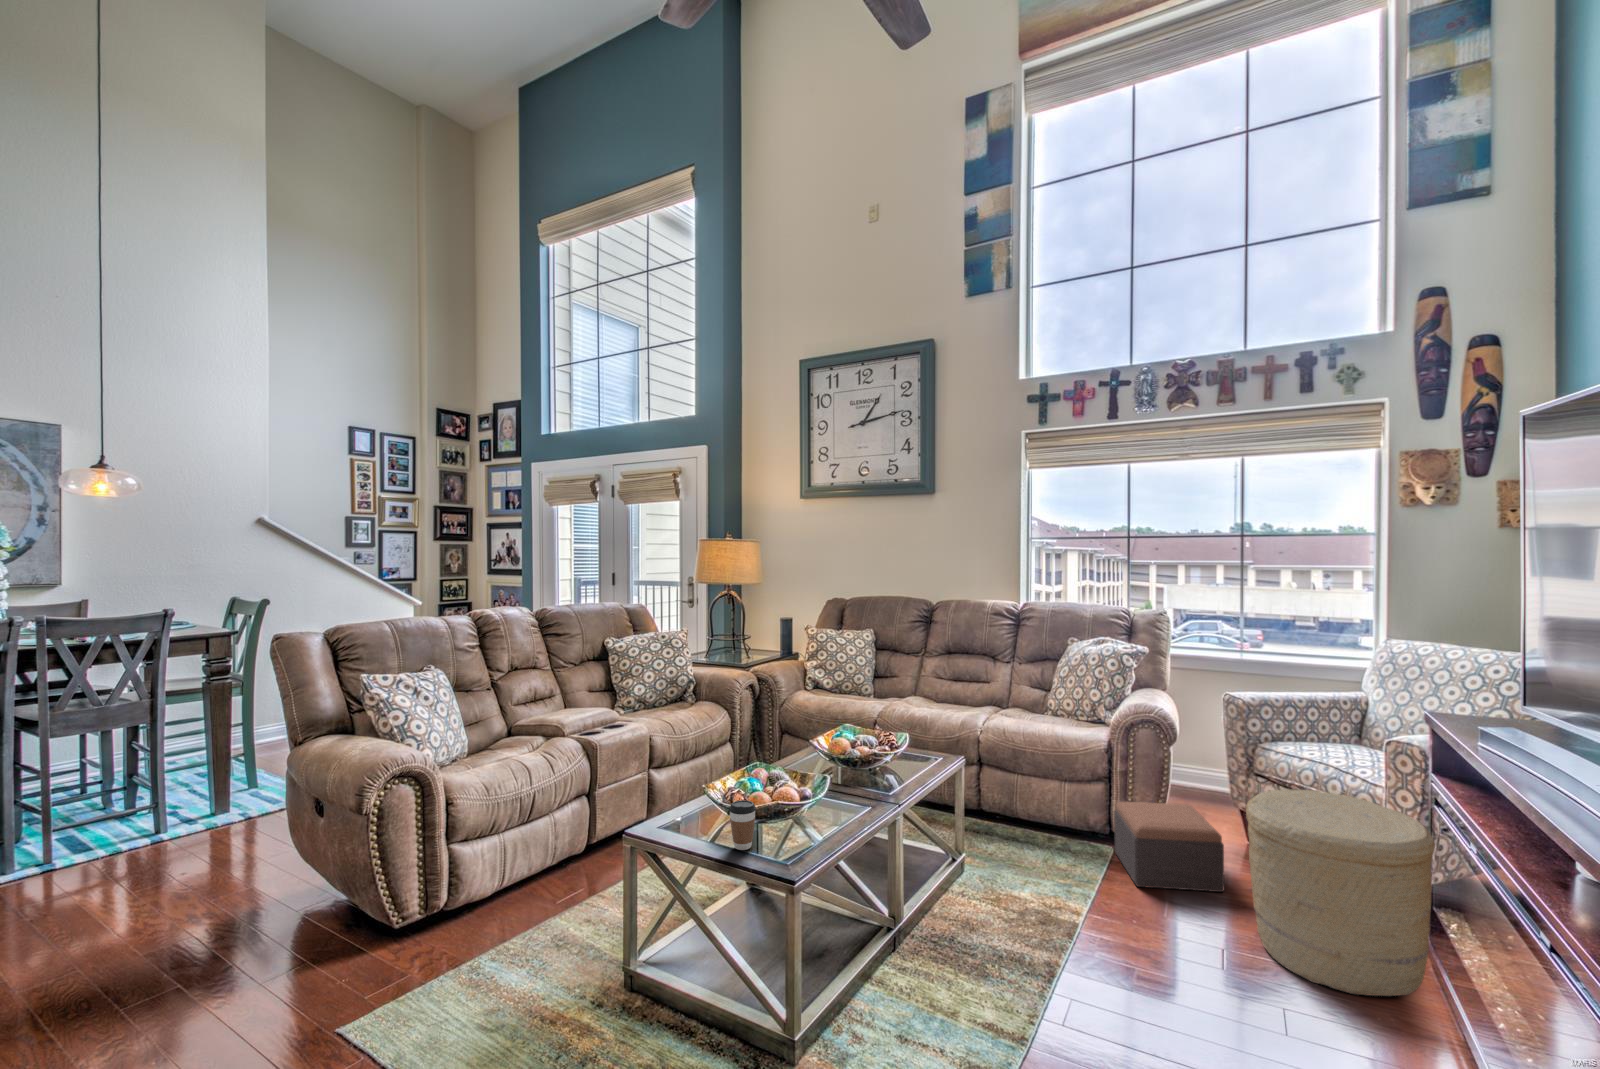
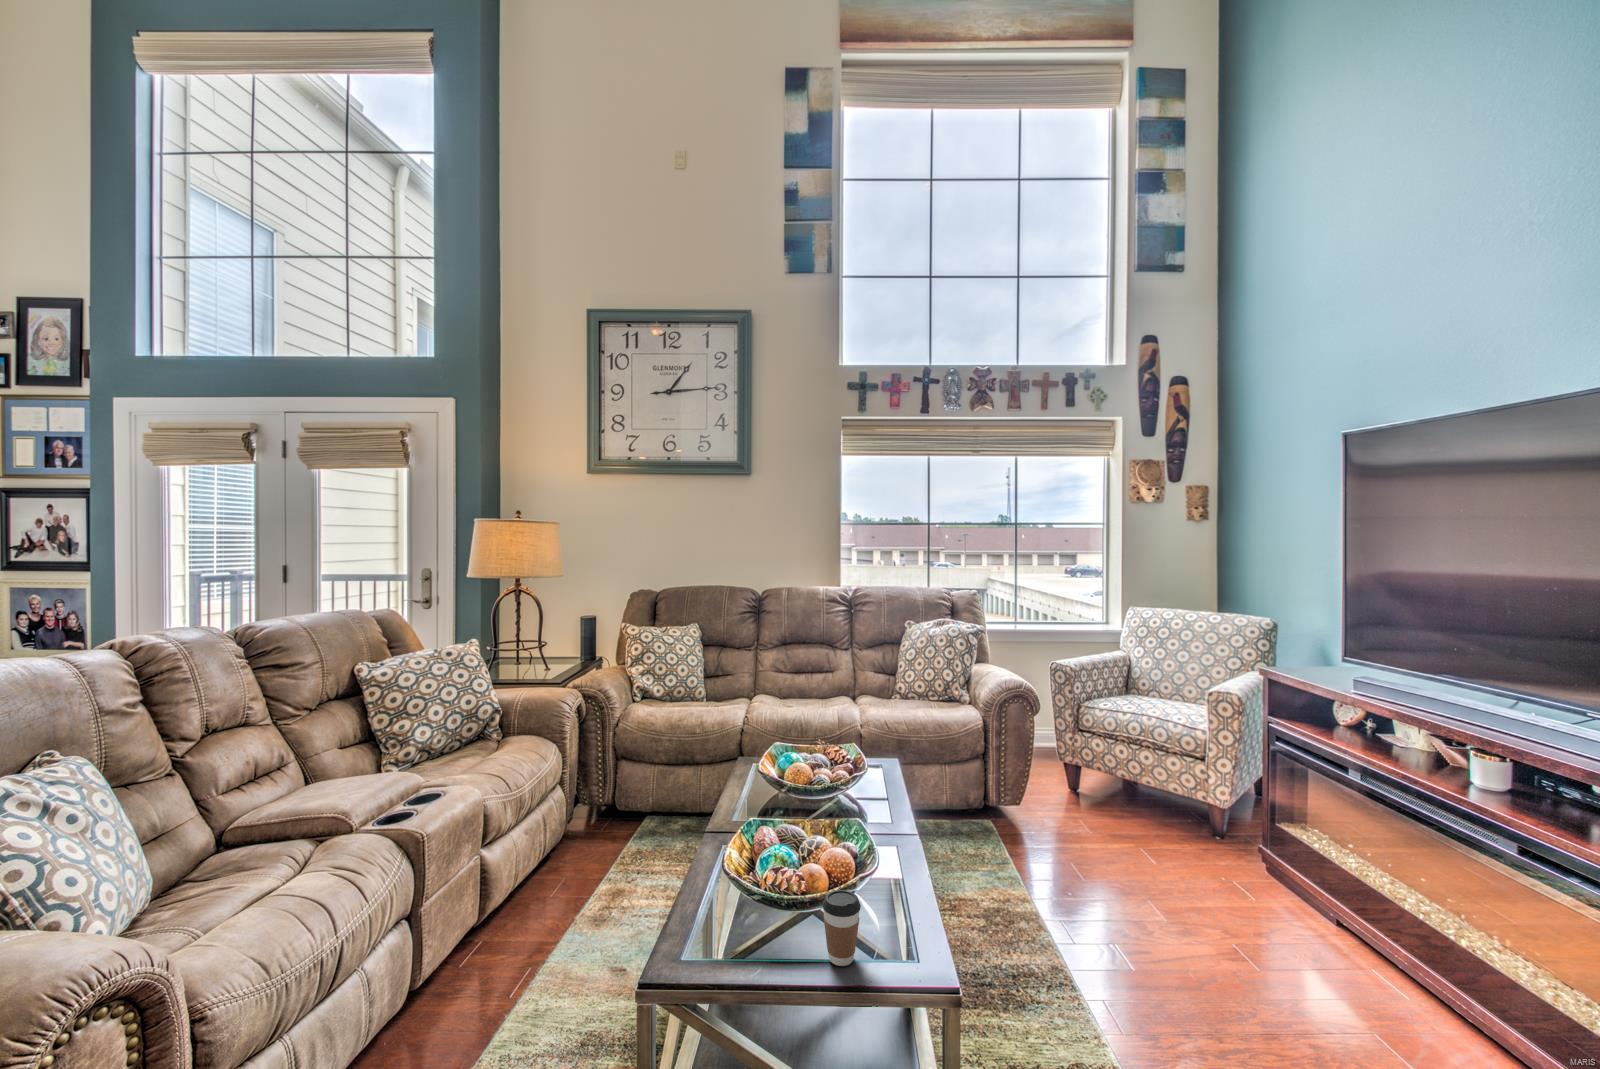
woven basket: present [1246,789,1435,996] -> none [1150,744,1303,917]
footstool: present [1114,801,1224,892] -> none [991,768,1099,857]

